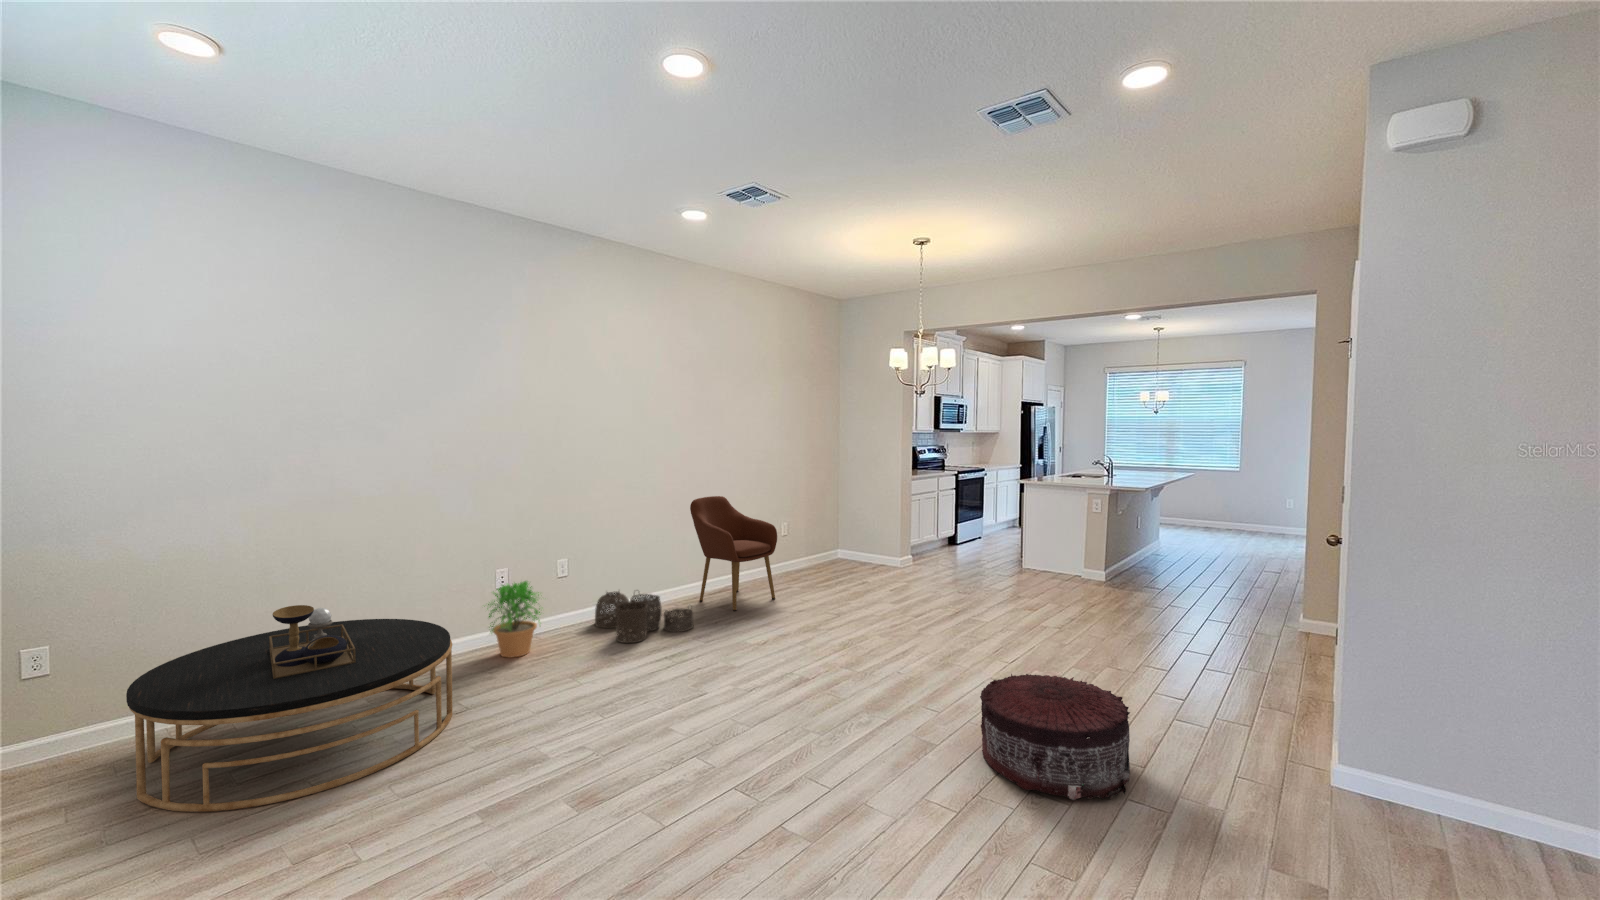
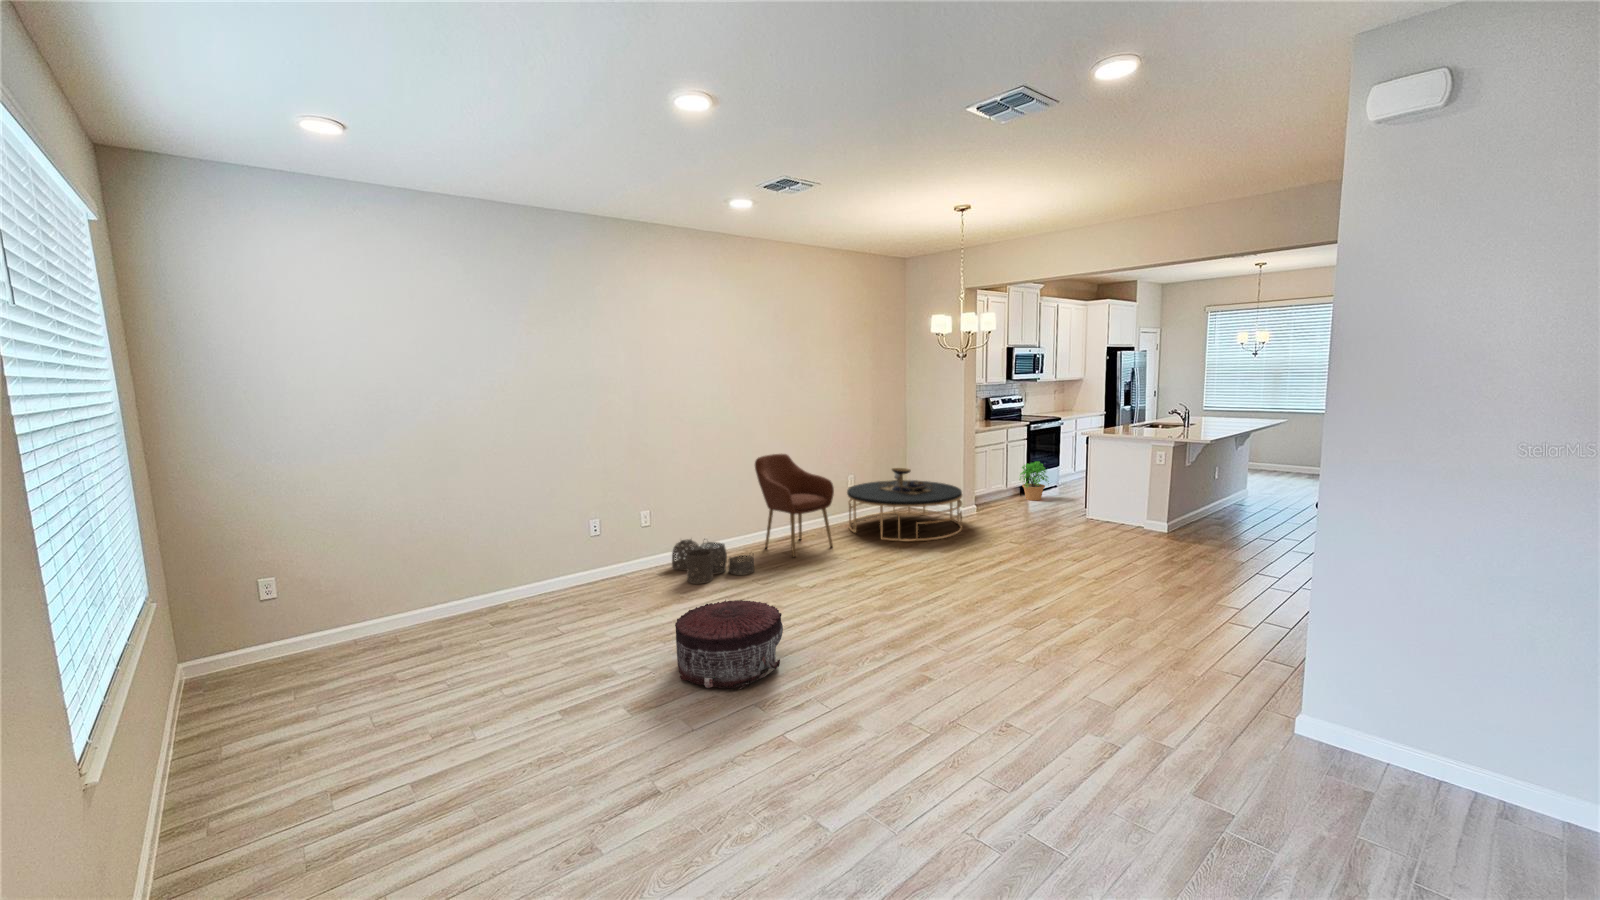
potted plant: present [487,581,541,658] -> present [1019,461,1048,501]
coffee table: present [126,605,453,812] -> present [847,468,962,541]
pouf: present [980,674,1130,800] -> present [675,600,783,689]

